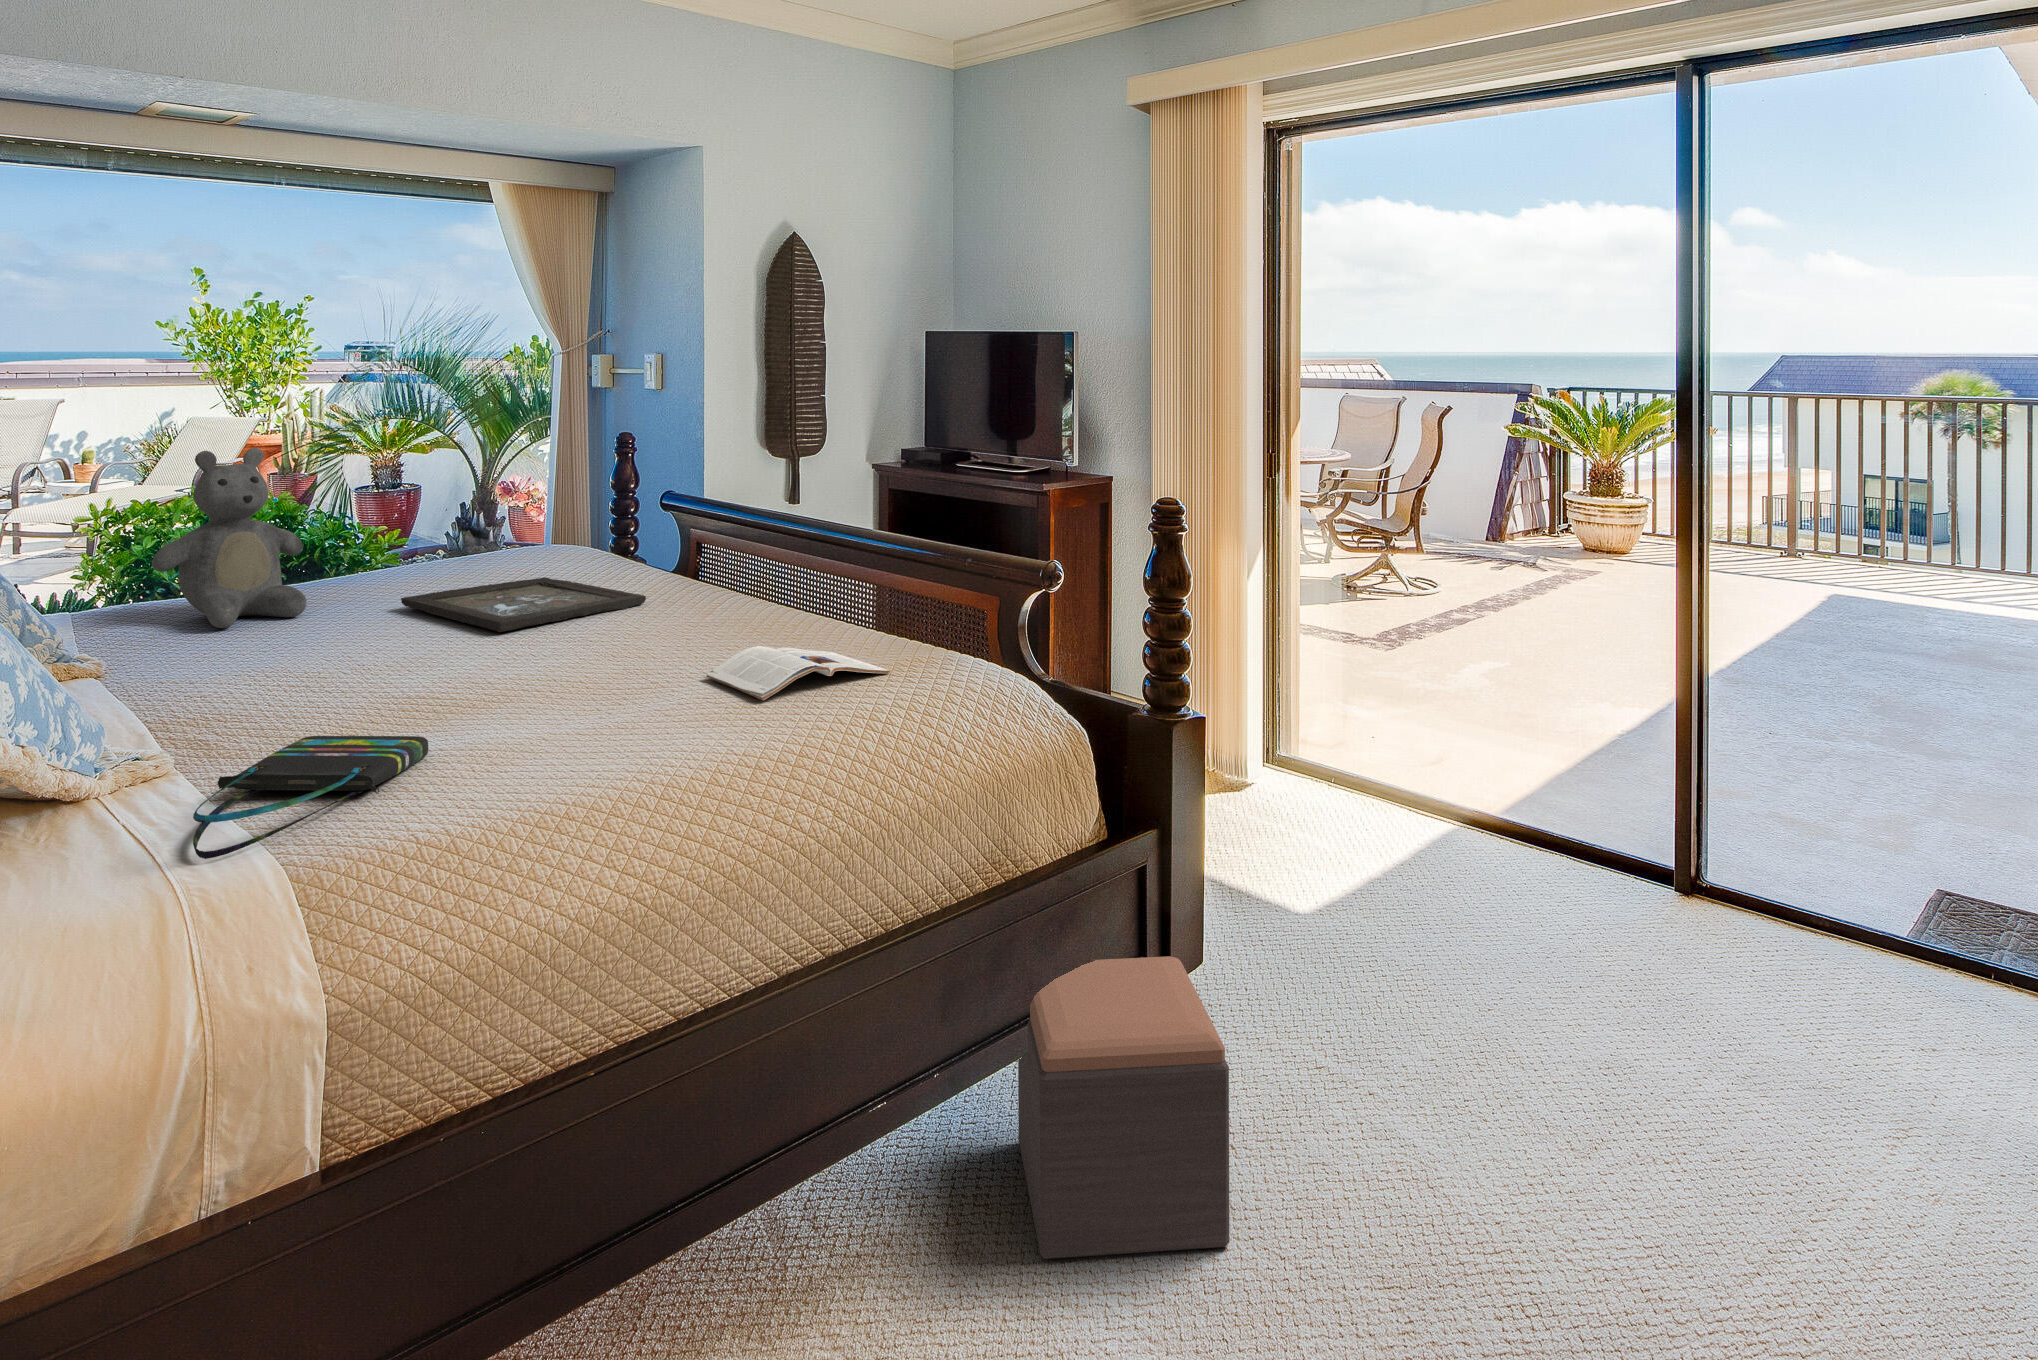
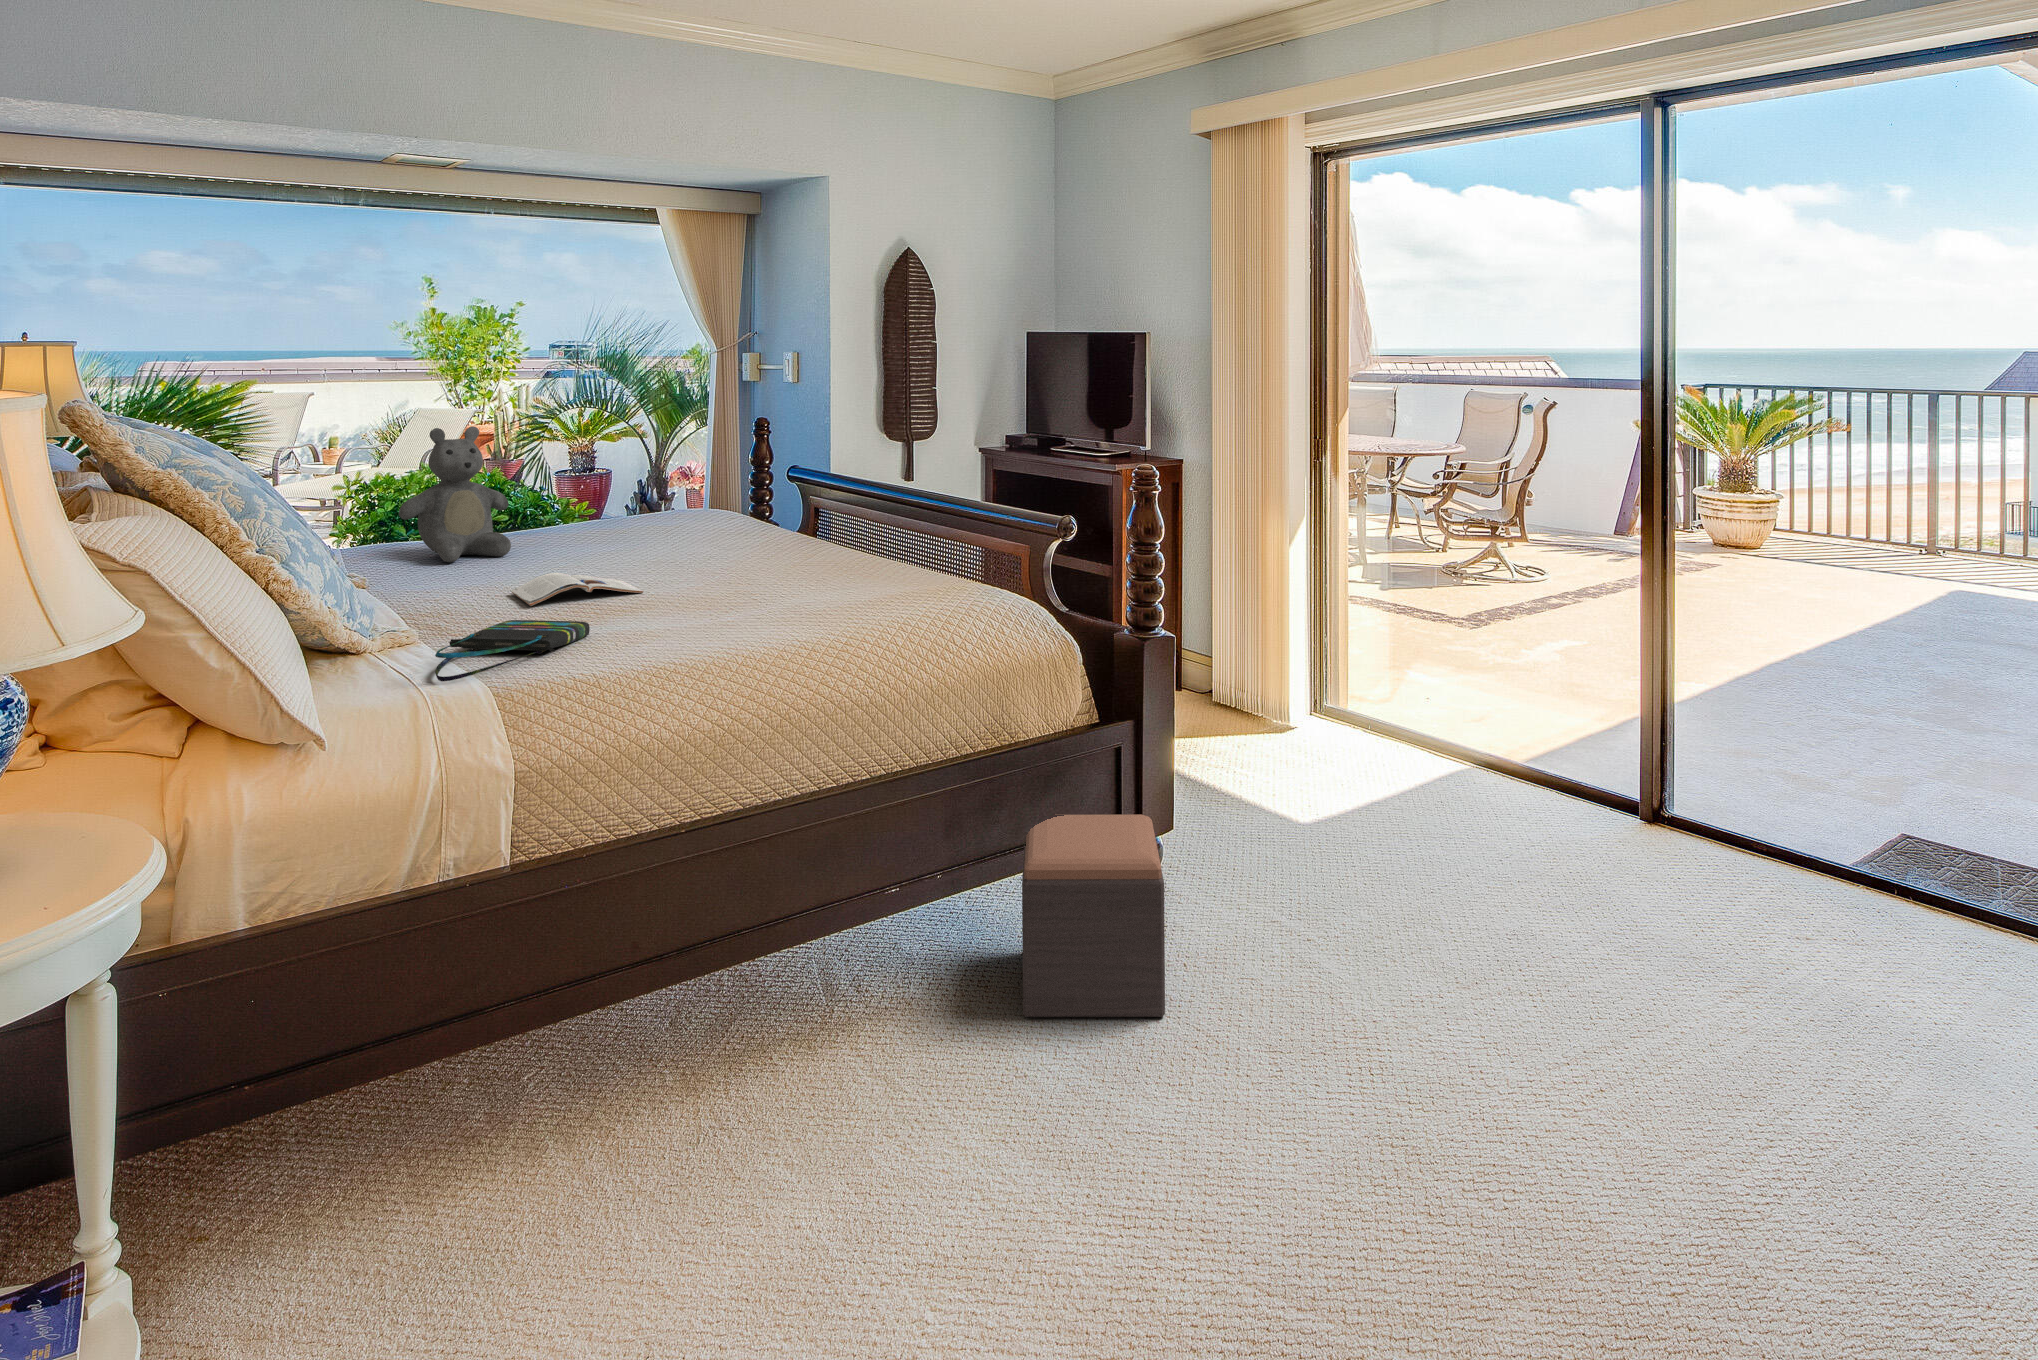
tray: present [401,577,646,632] -> none [581,532,767,567]
magazine: present [706,646,890,700] -> present [511,573,643,606]

